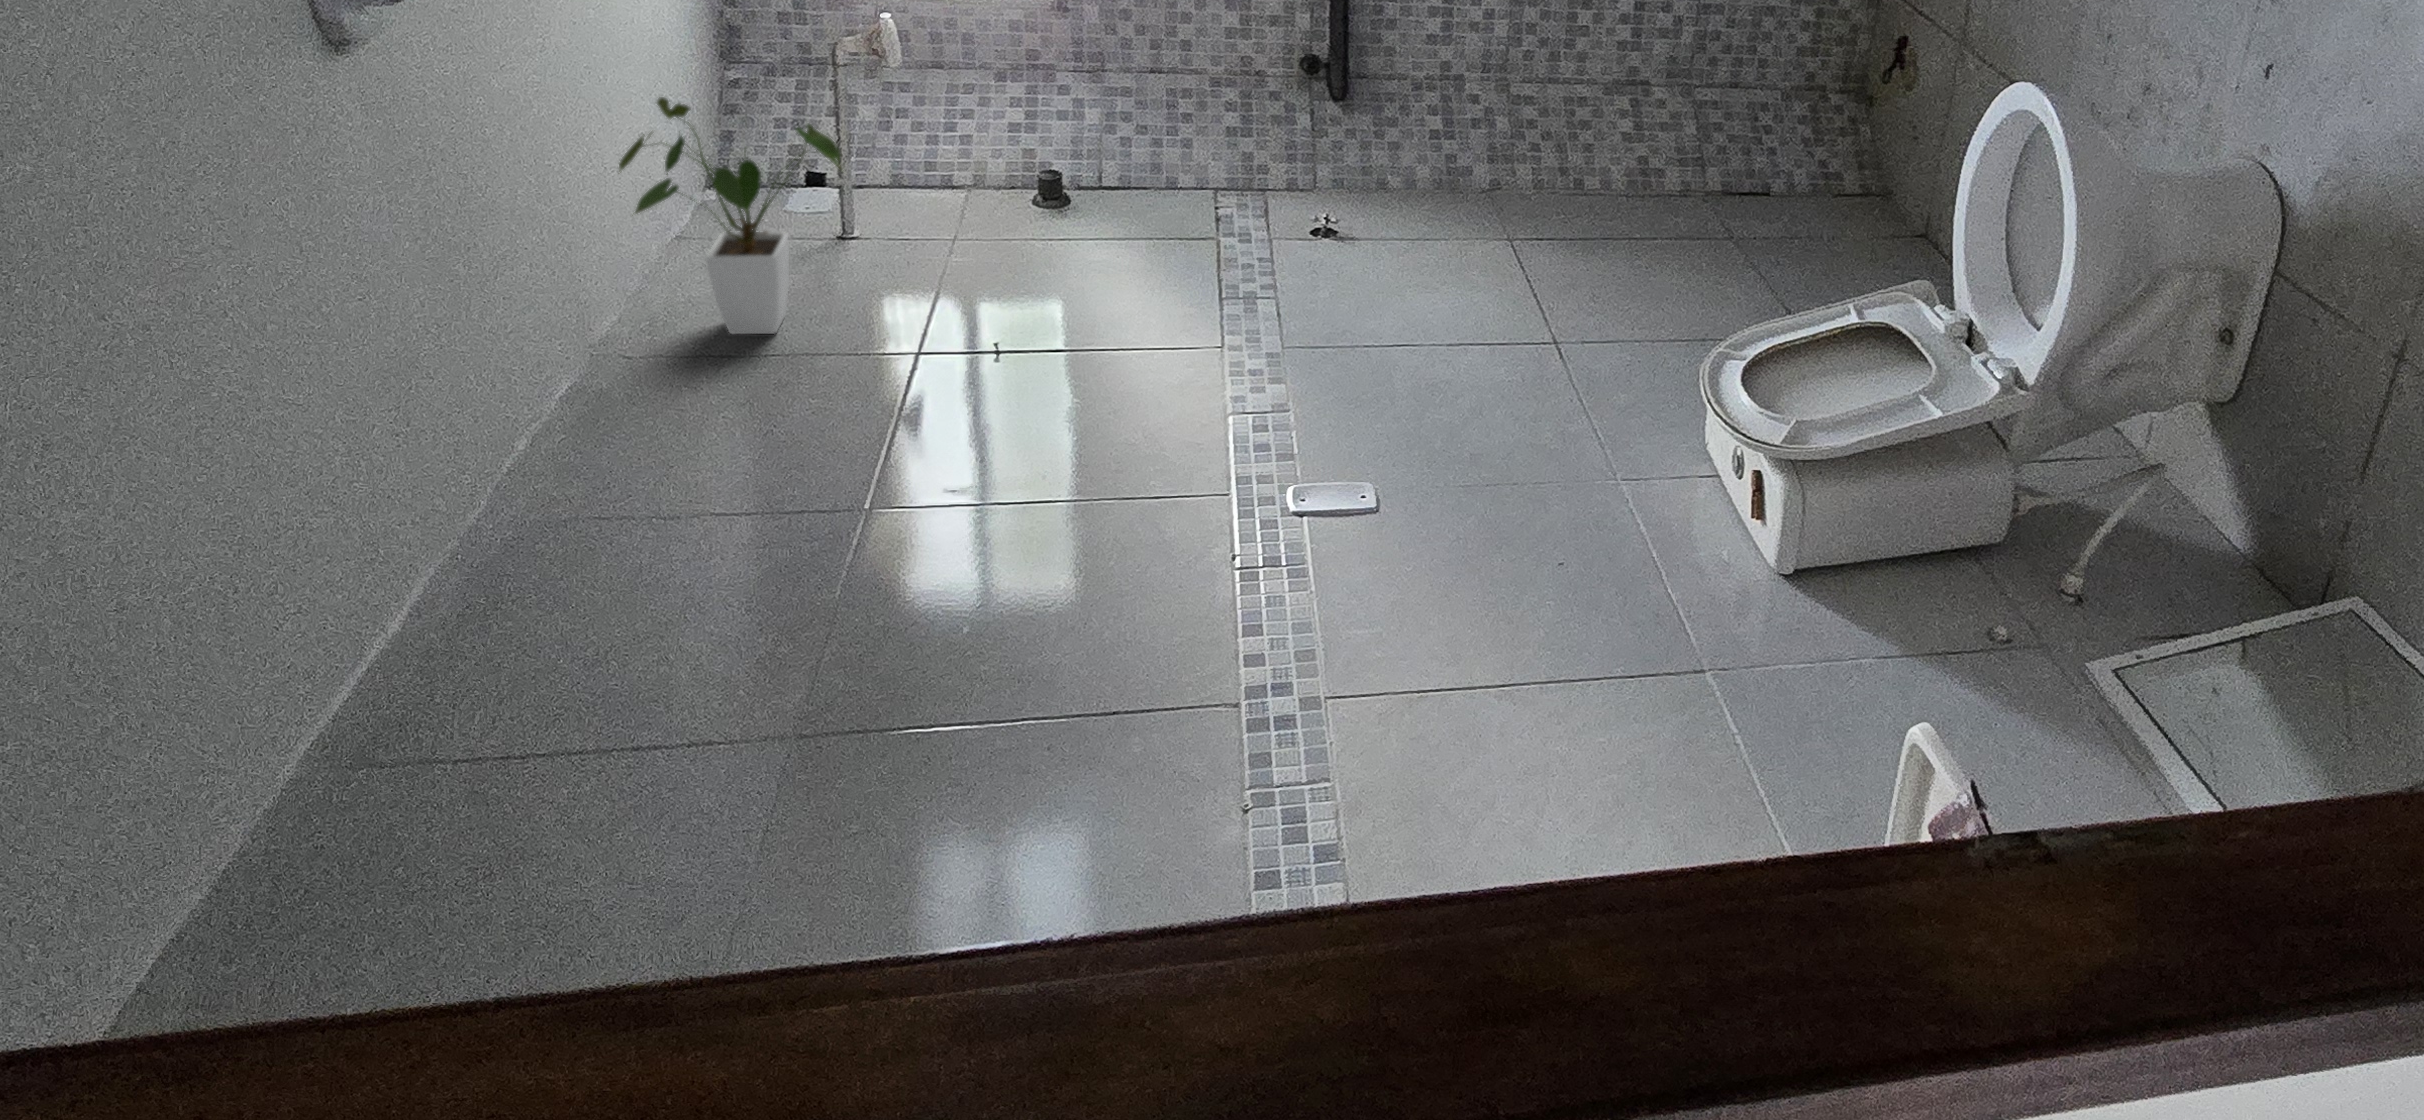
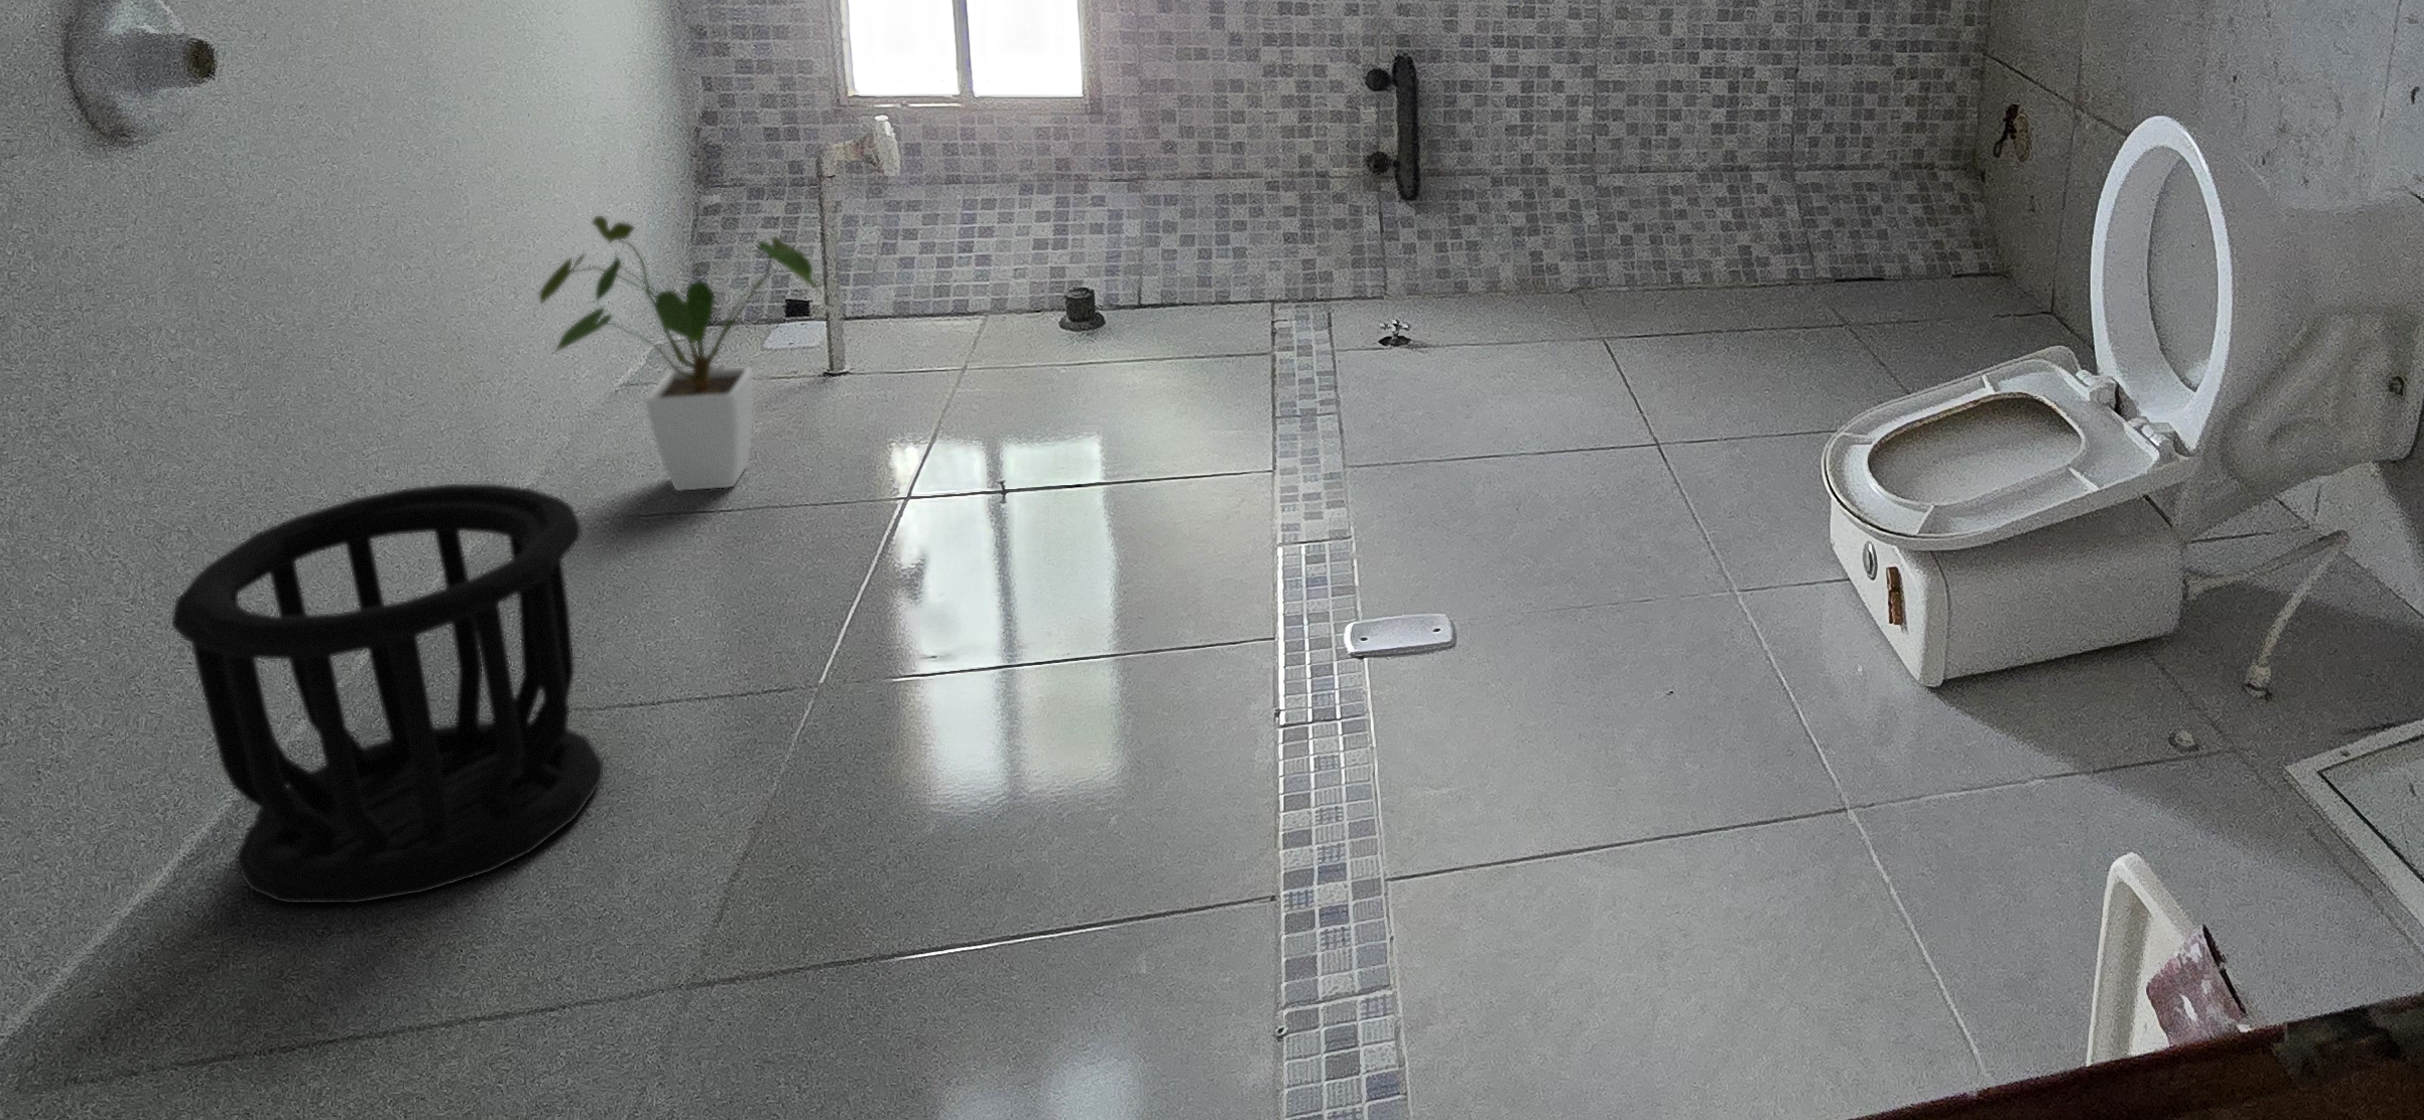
wastebasket: none [394,331,705,655] -> present [172,484,603,903]

